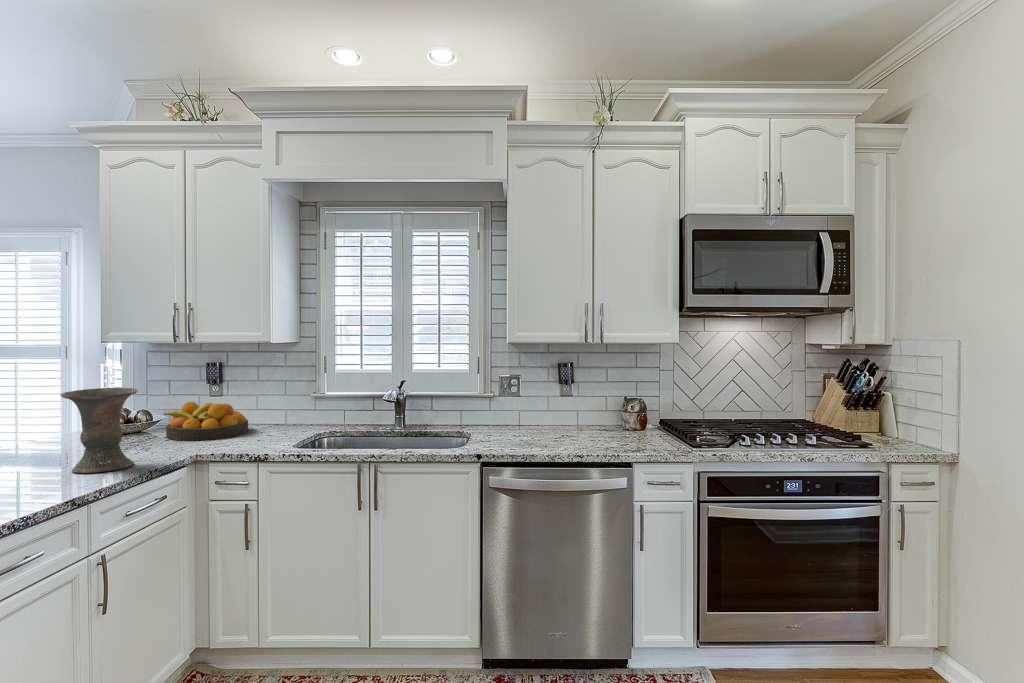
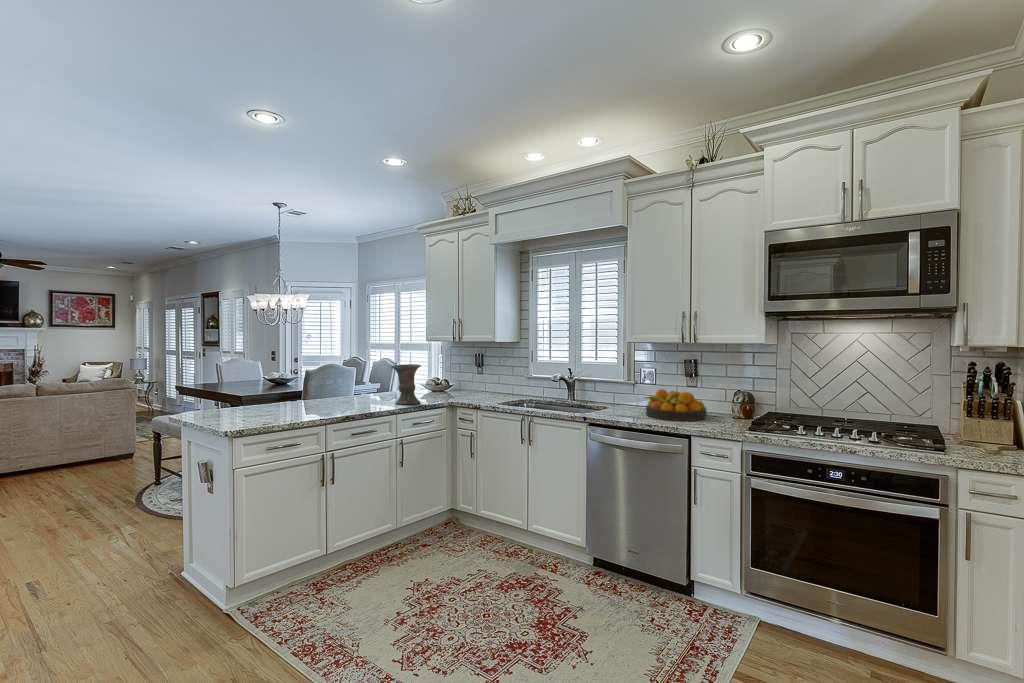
fruit bowl: present [164,402,248,440] -> present [645,389,707,421]

